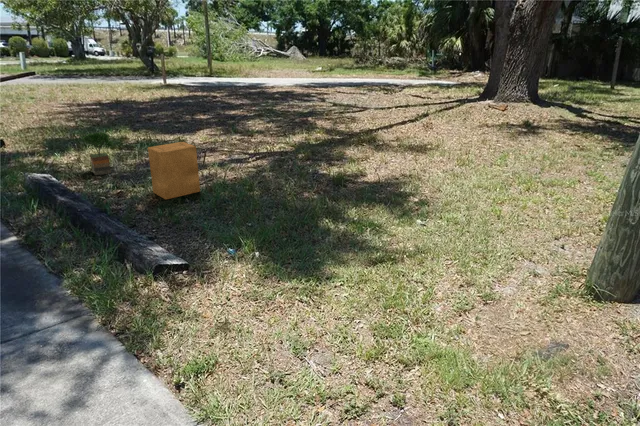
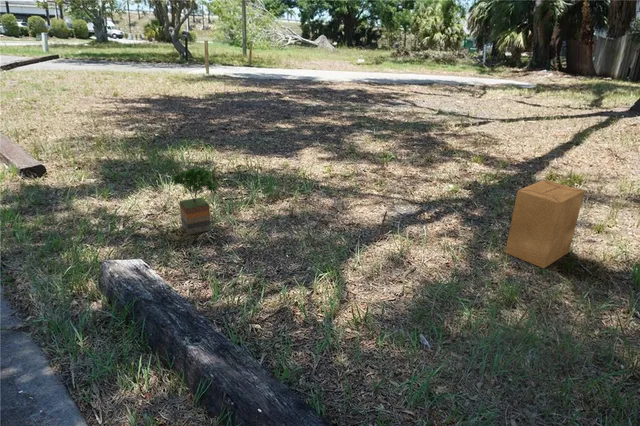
cardboard box: present [148,142,200,199] -> present [505,180,585,268]

